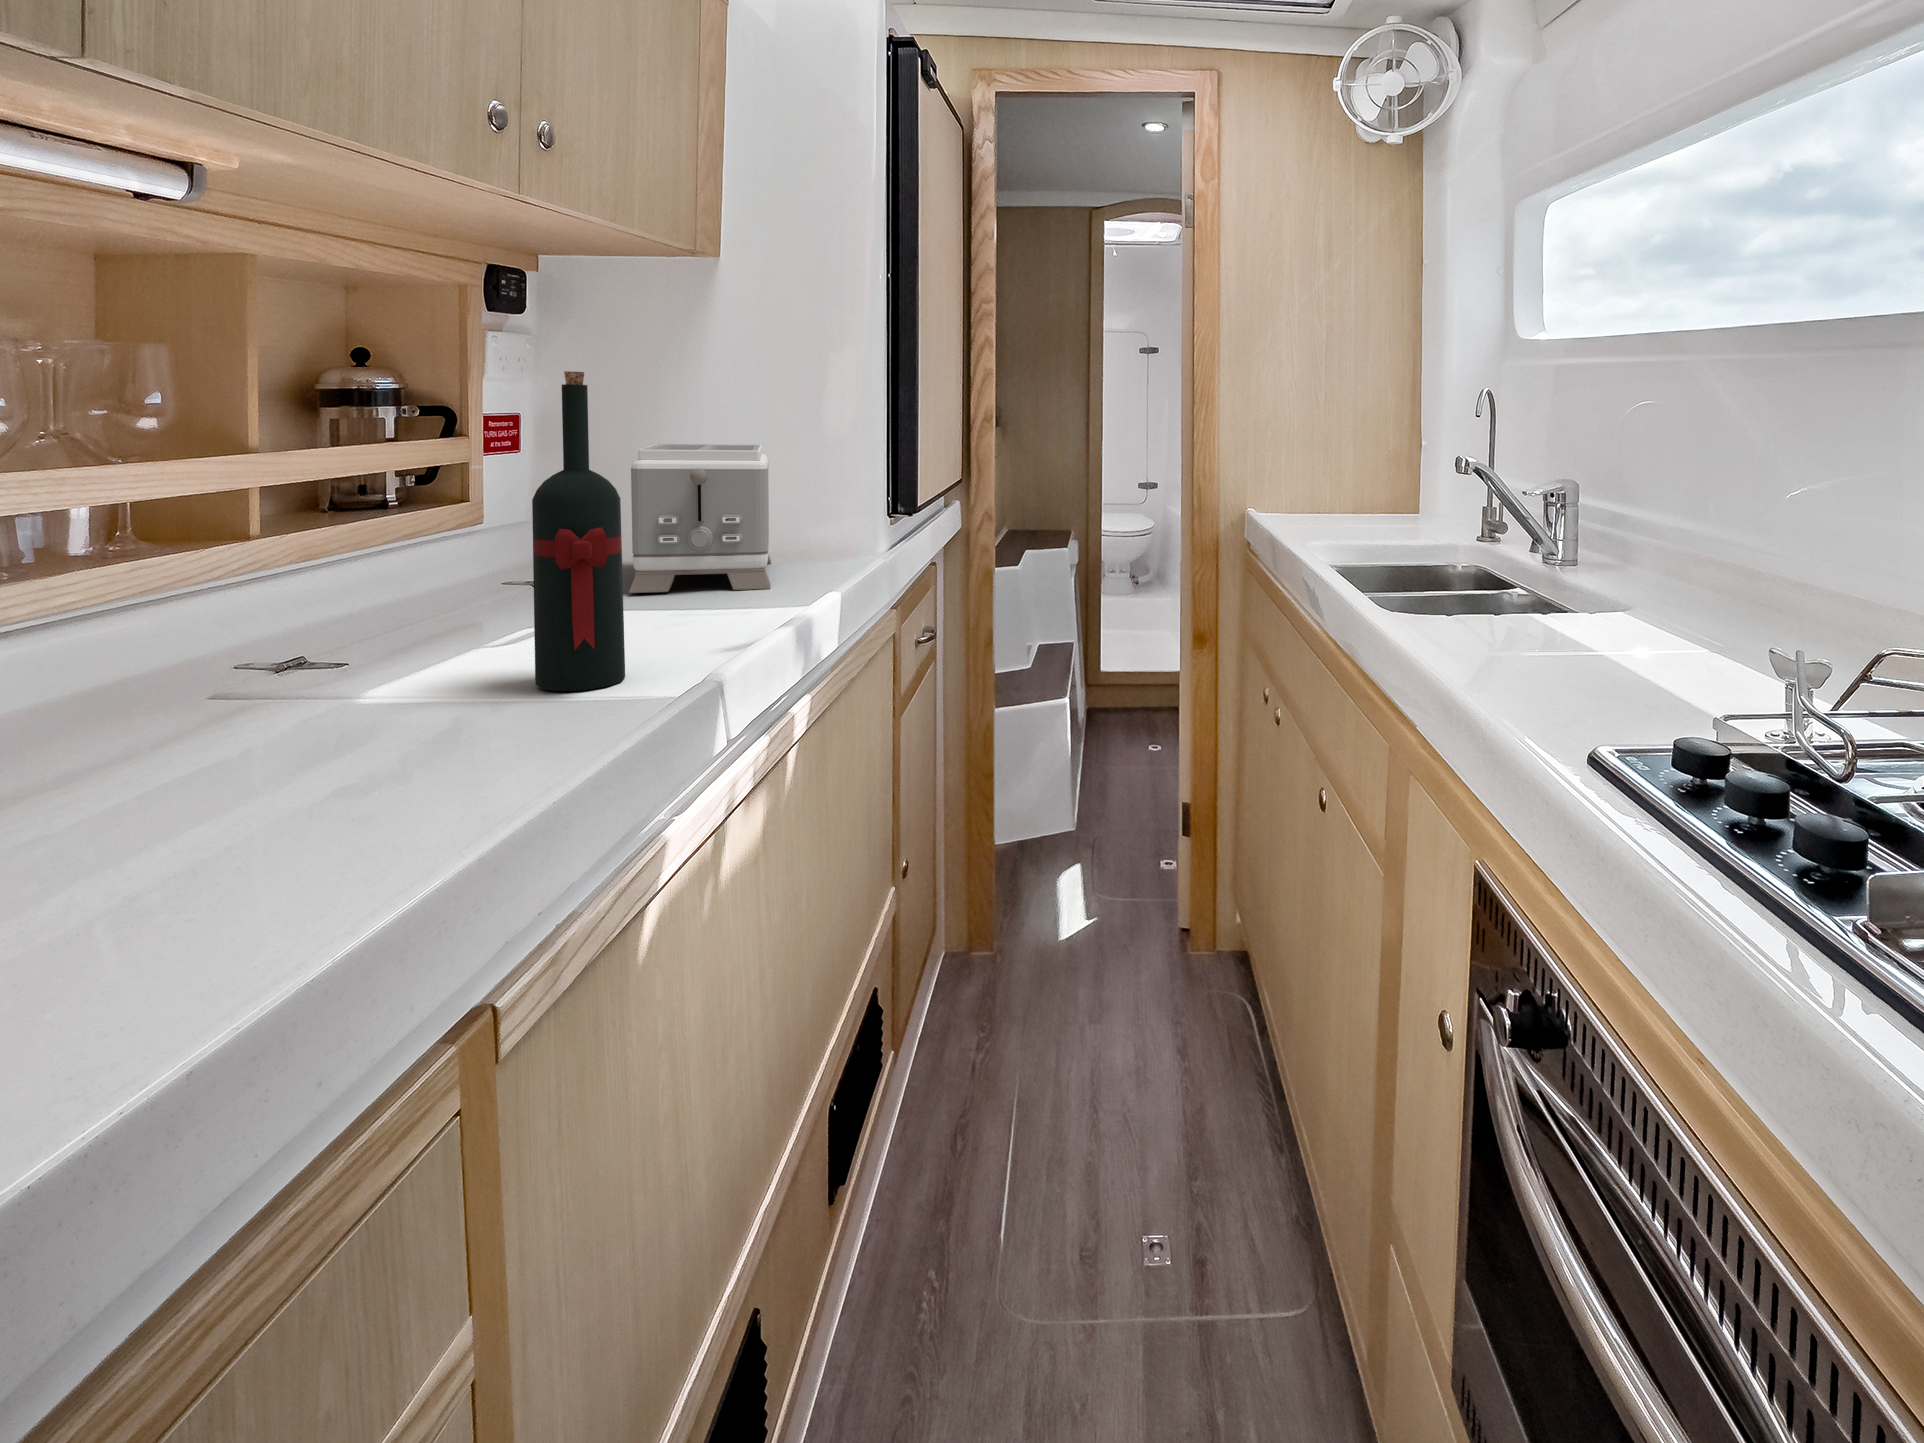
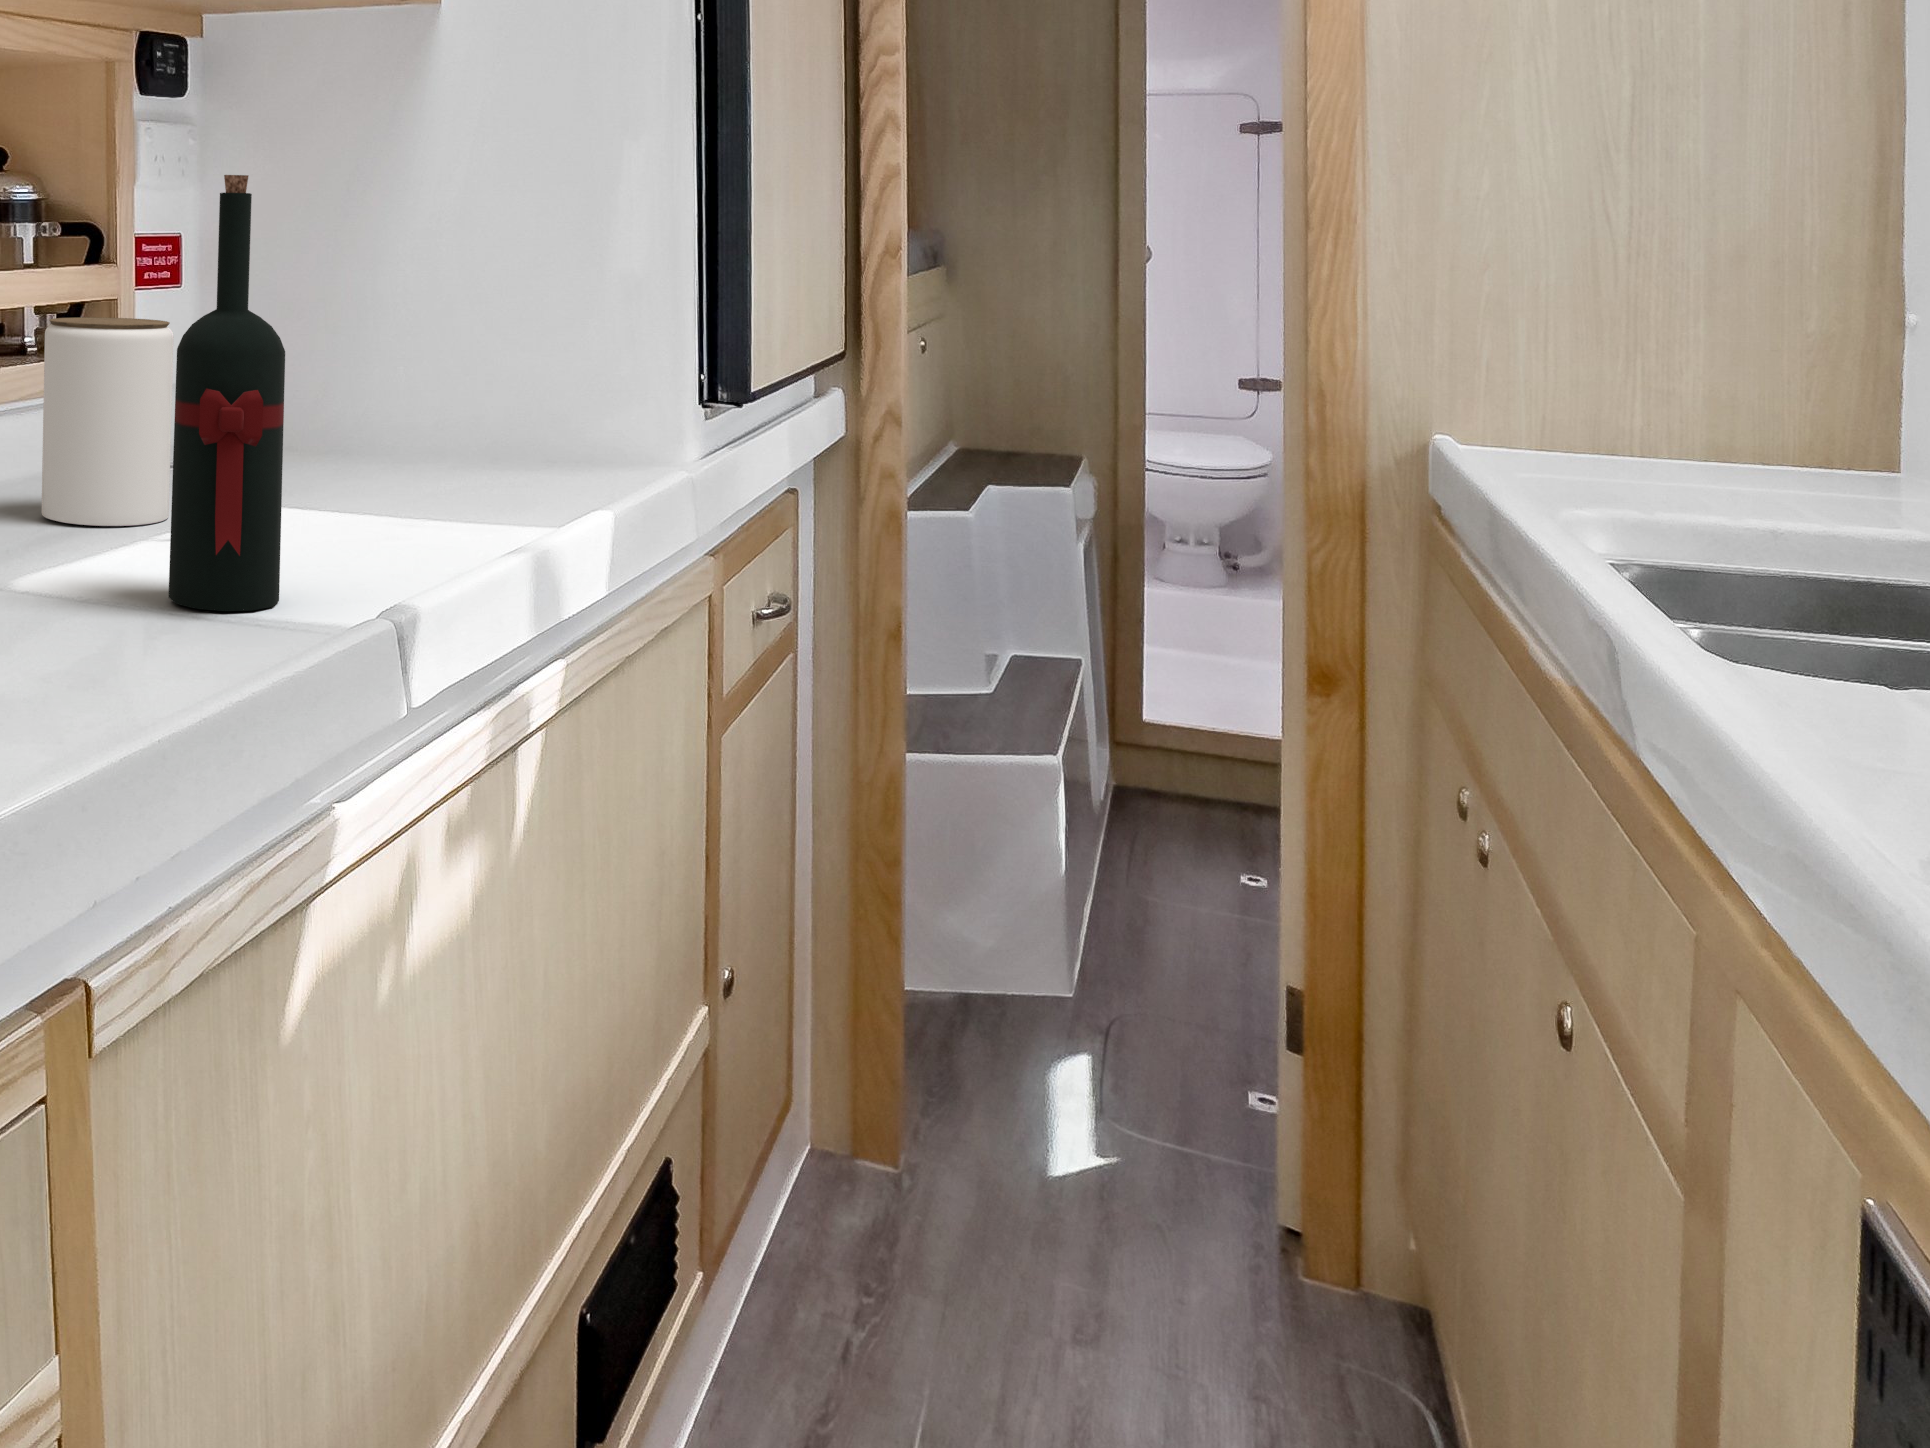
toaster: present [629,444,771,593] -> none [304,280,514,504]
jar: none [408,477,524,635] -> present [41,317,174,526]

